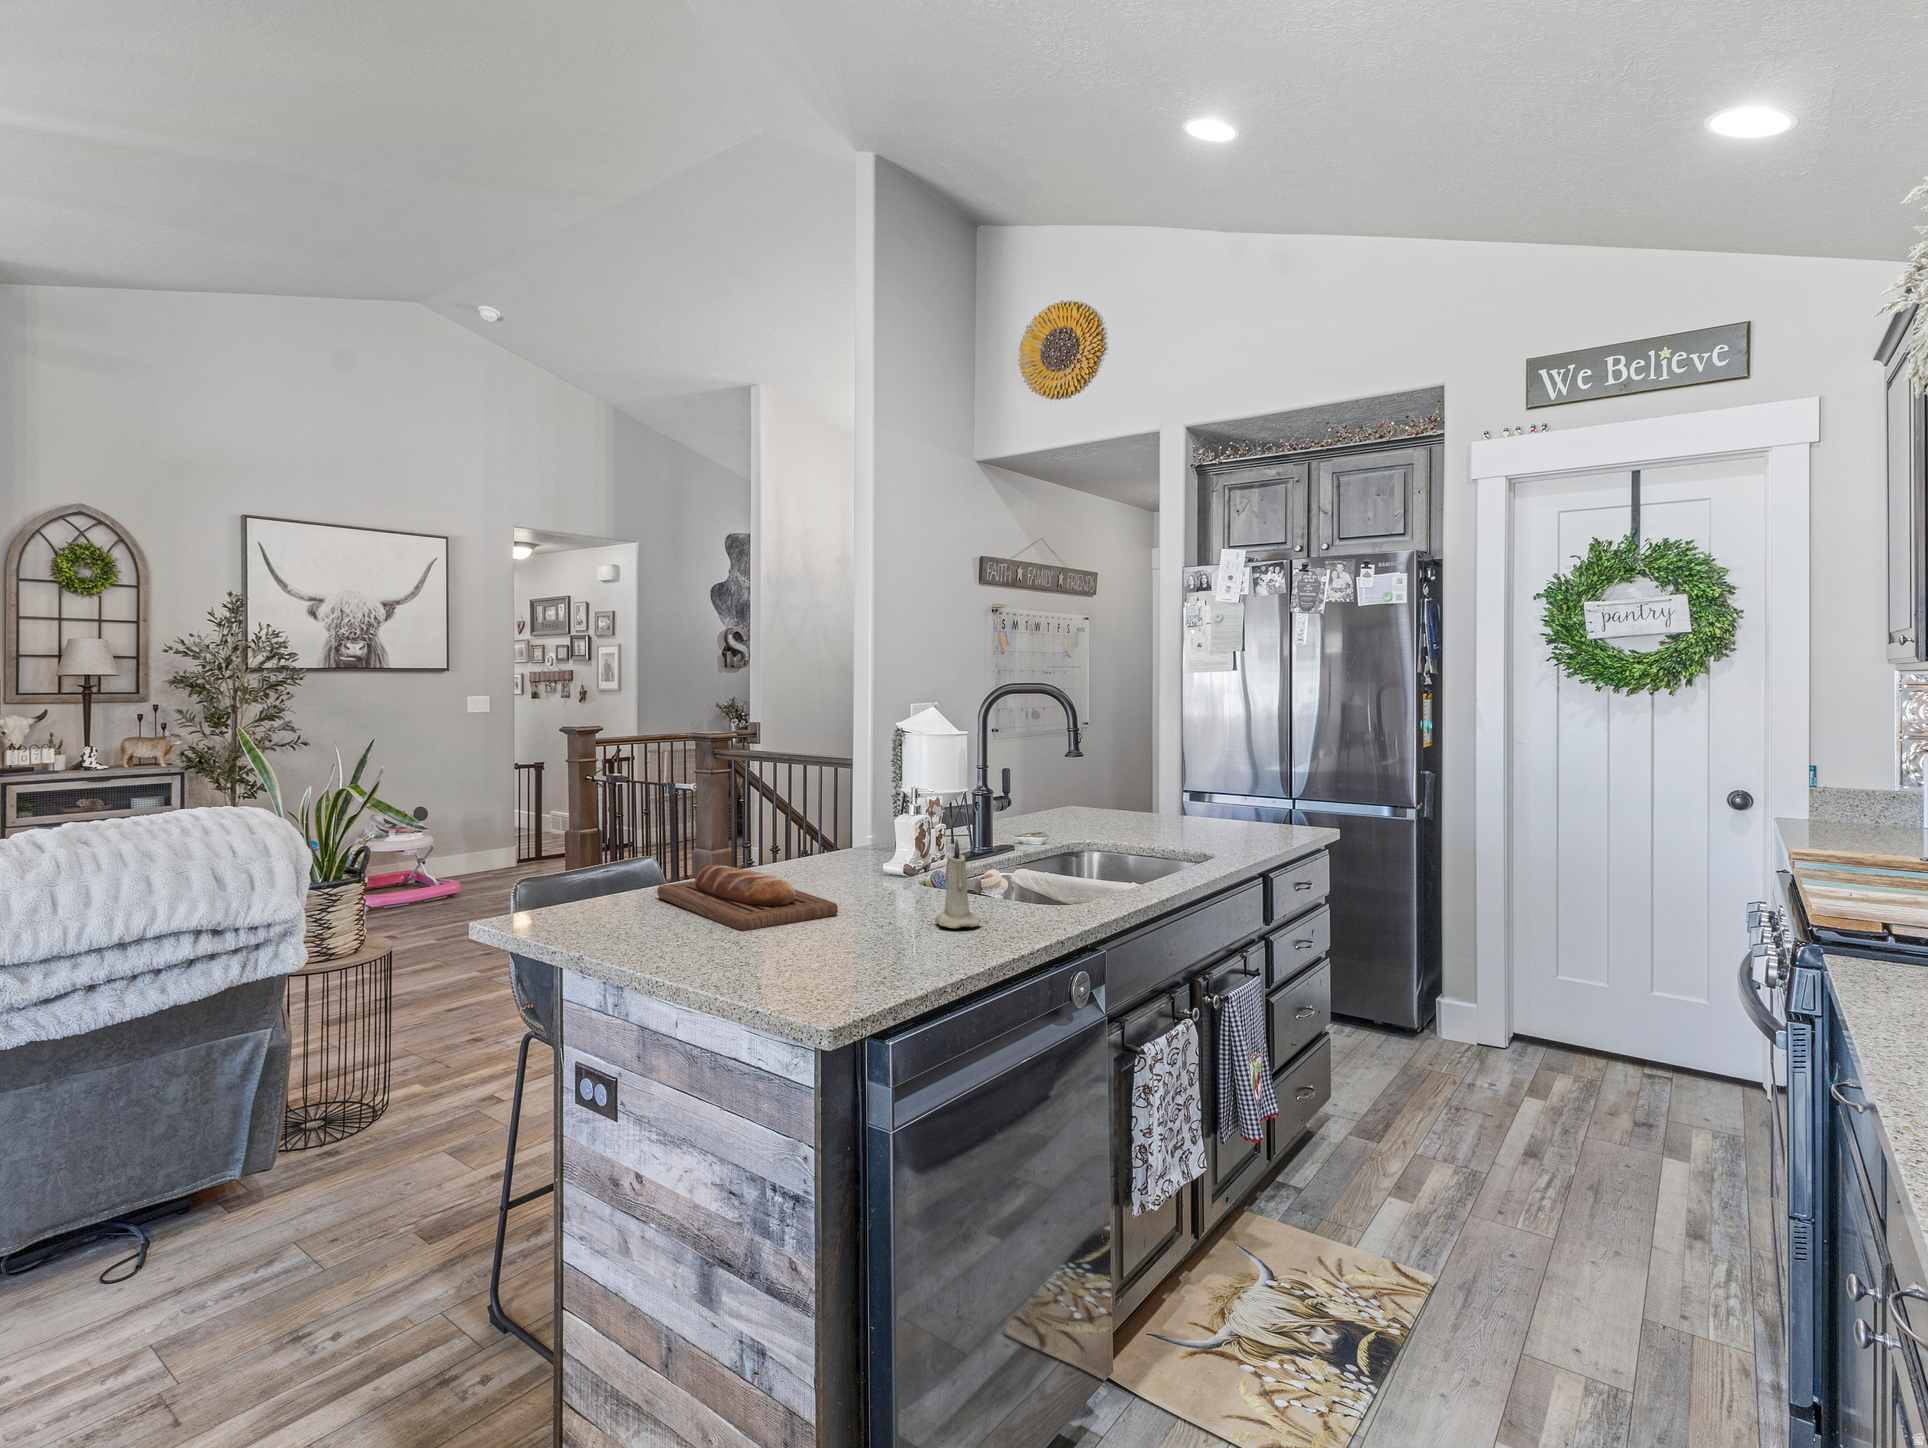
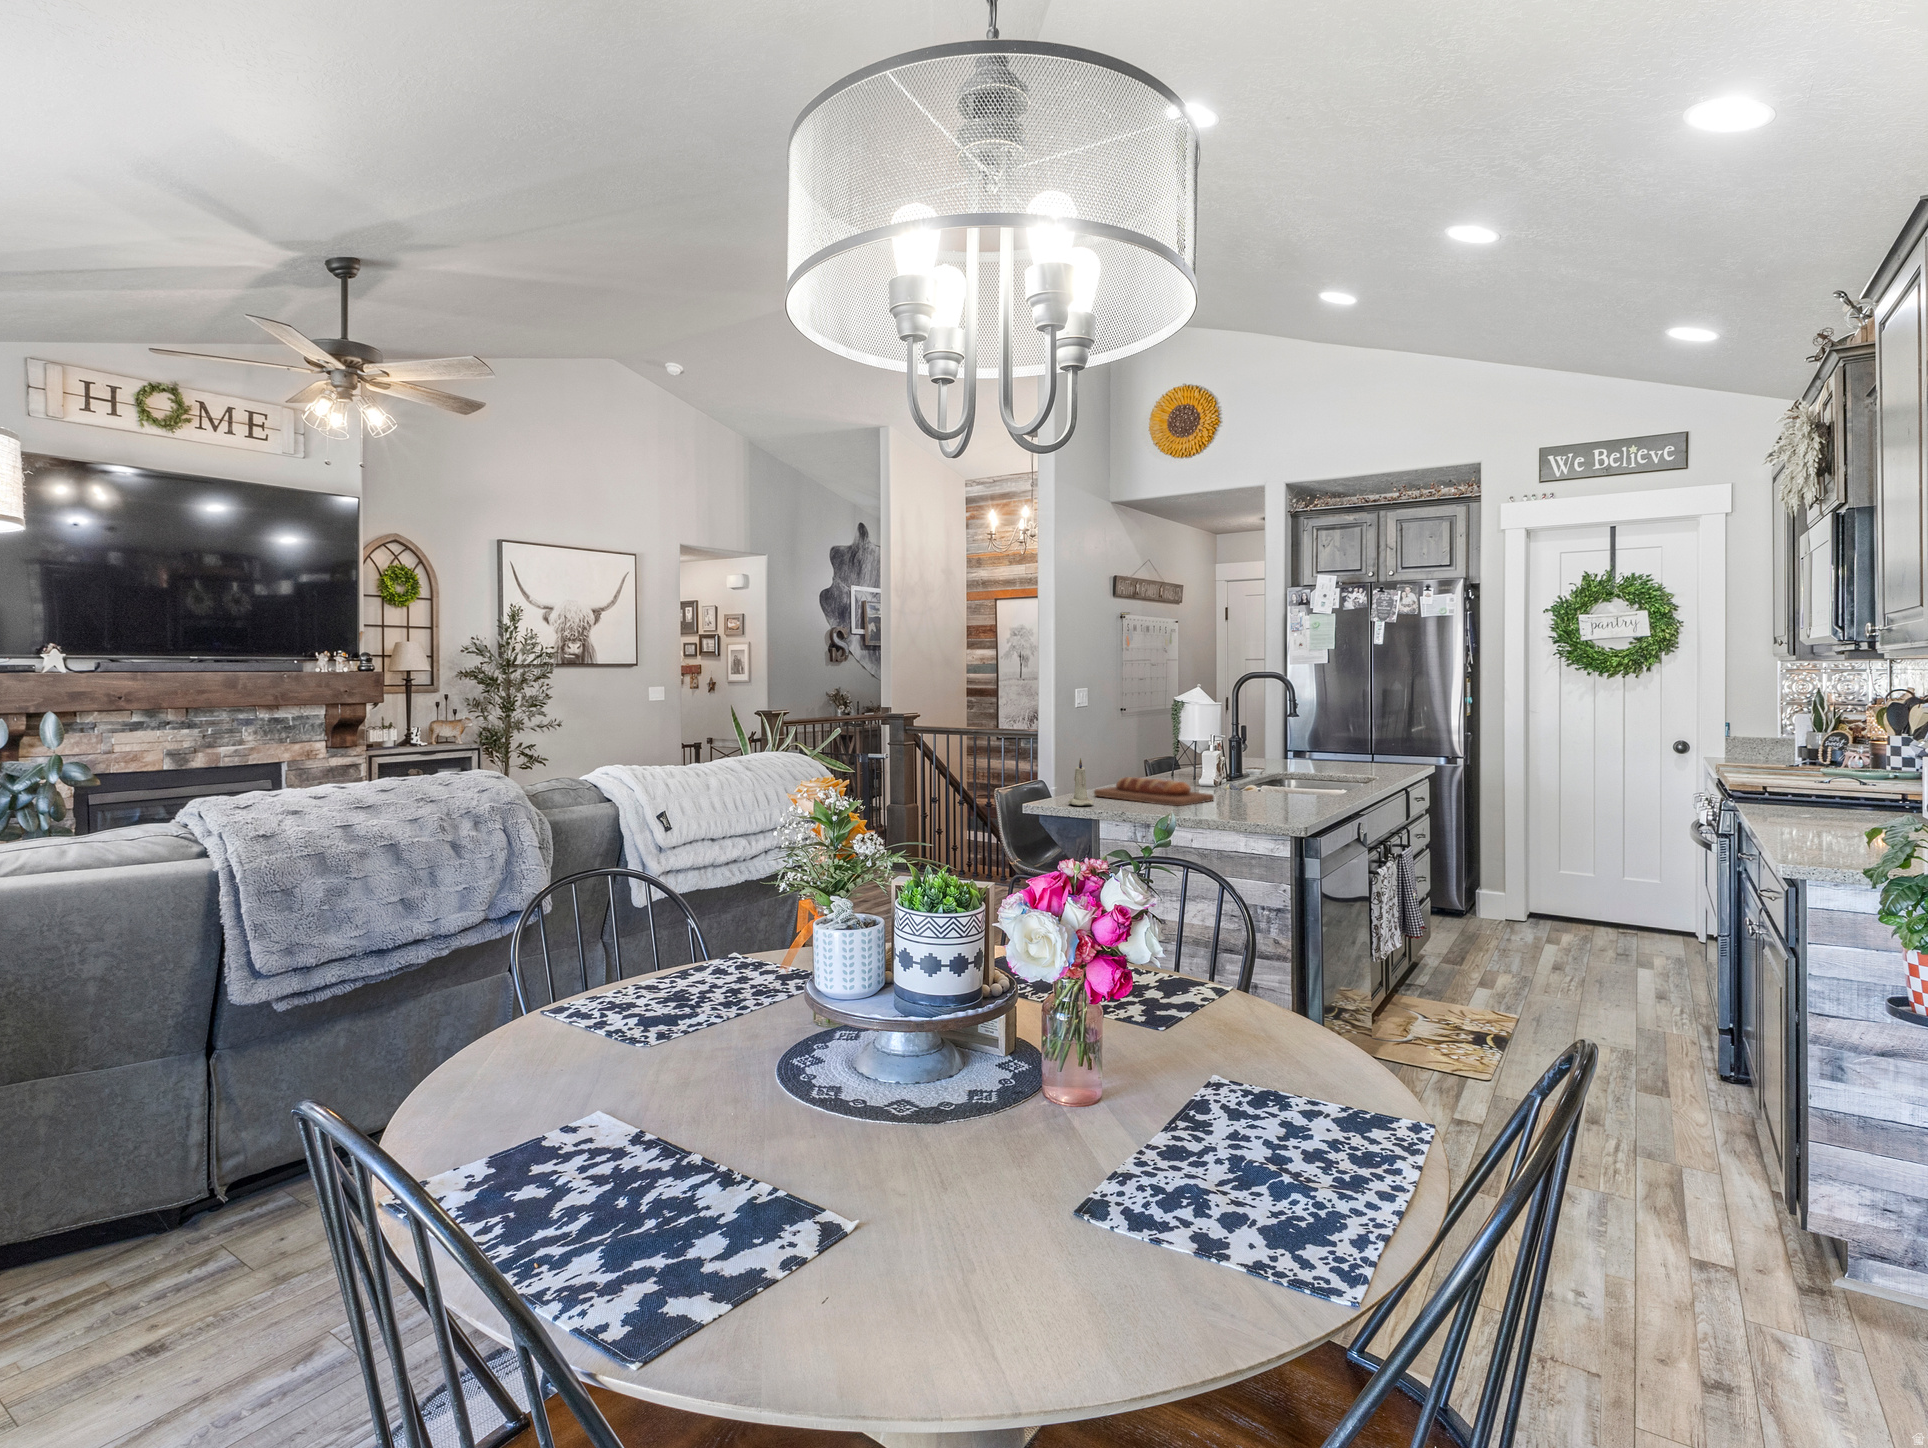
candle: present [935,839,981,928] -> present [1068,758,1094,806]

